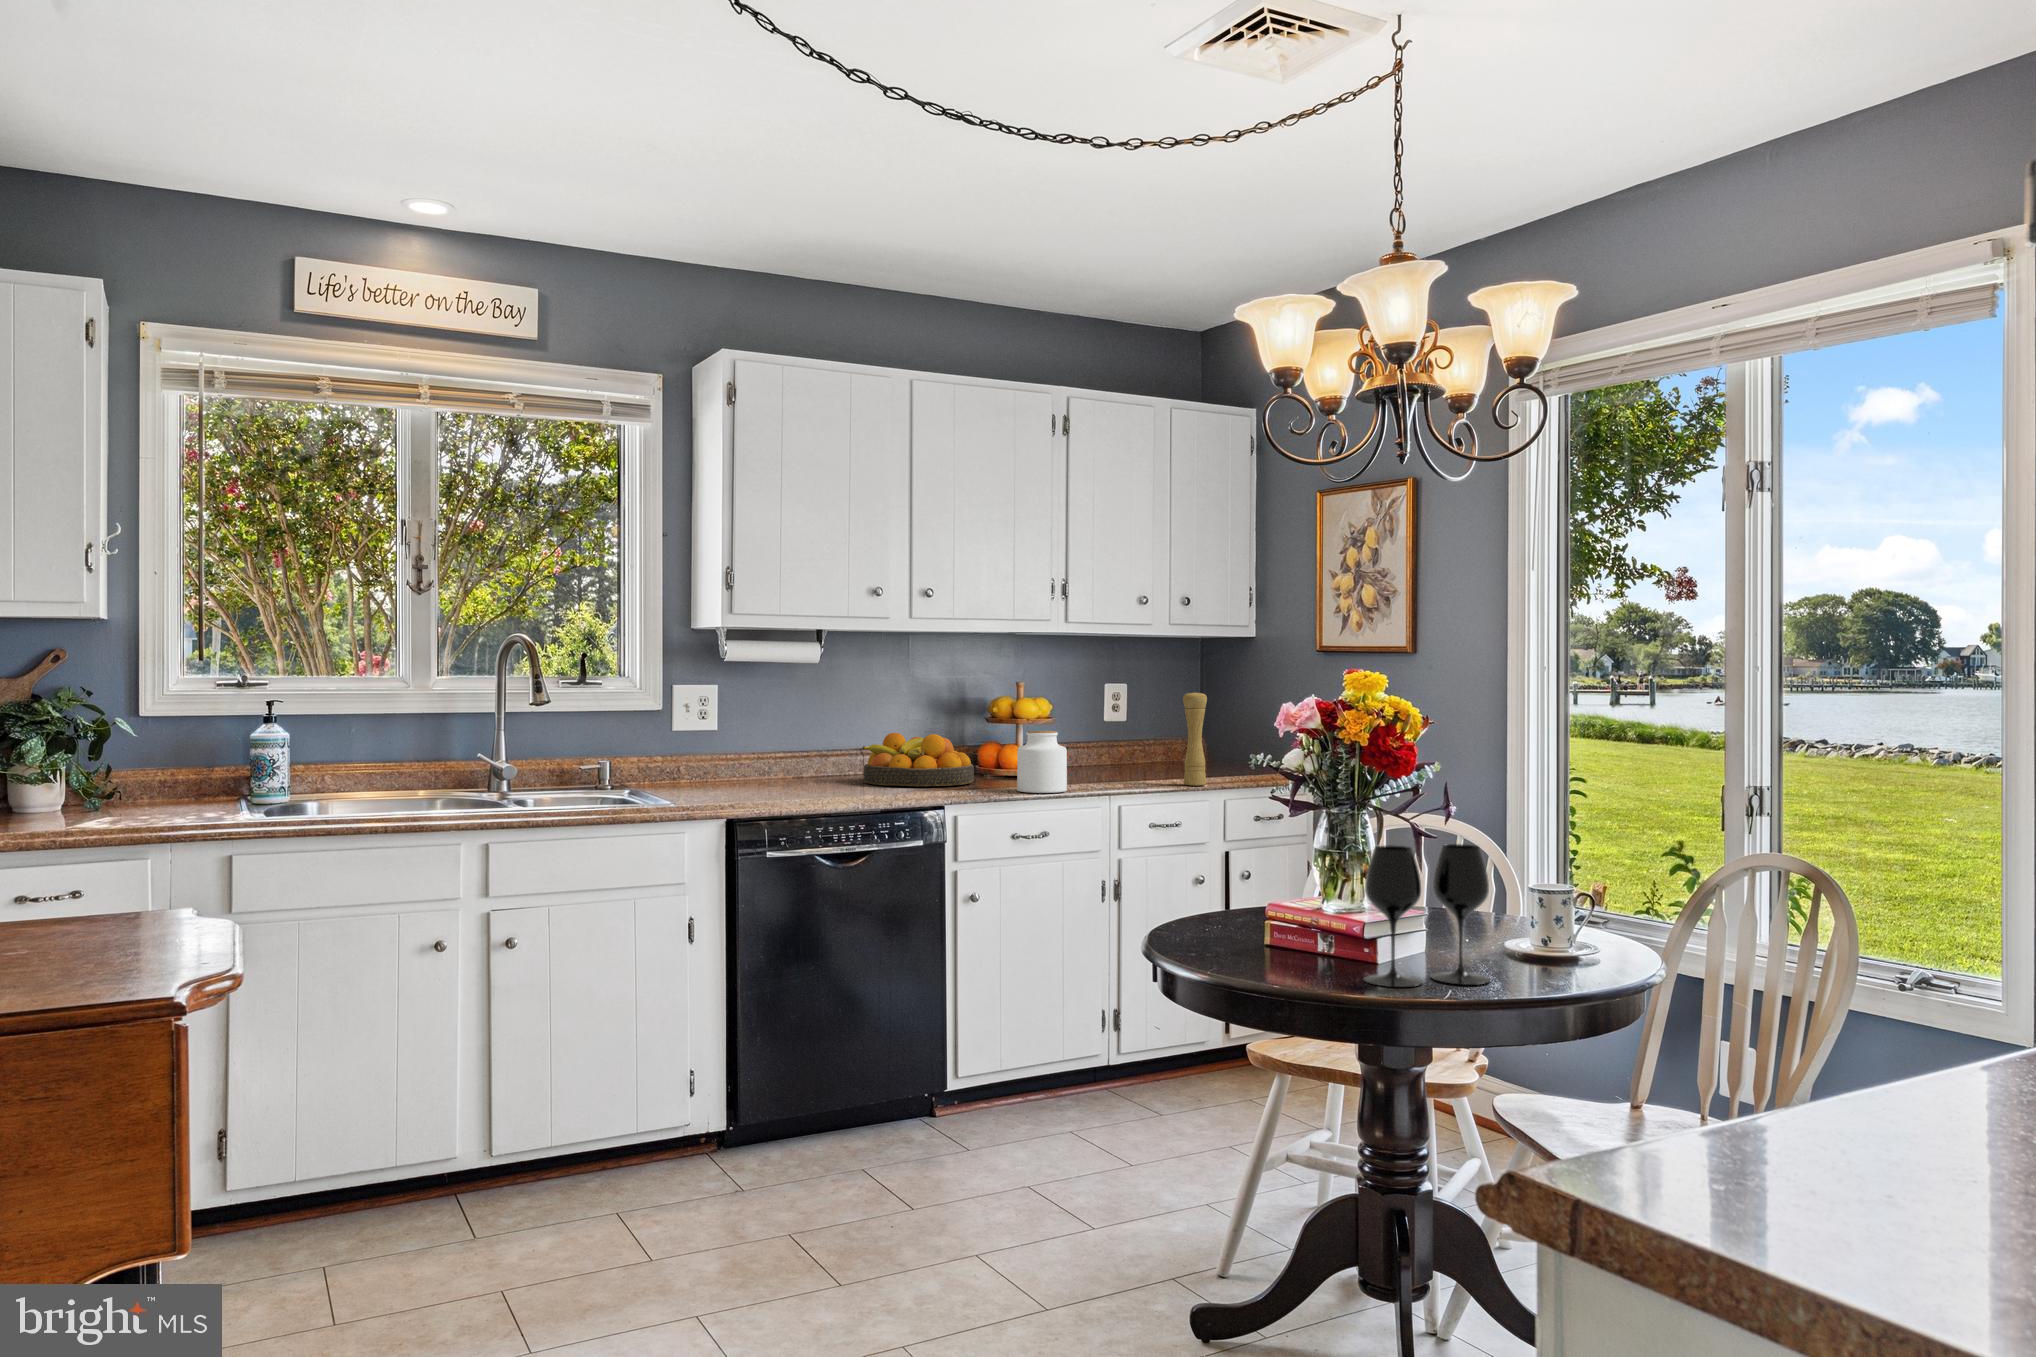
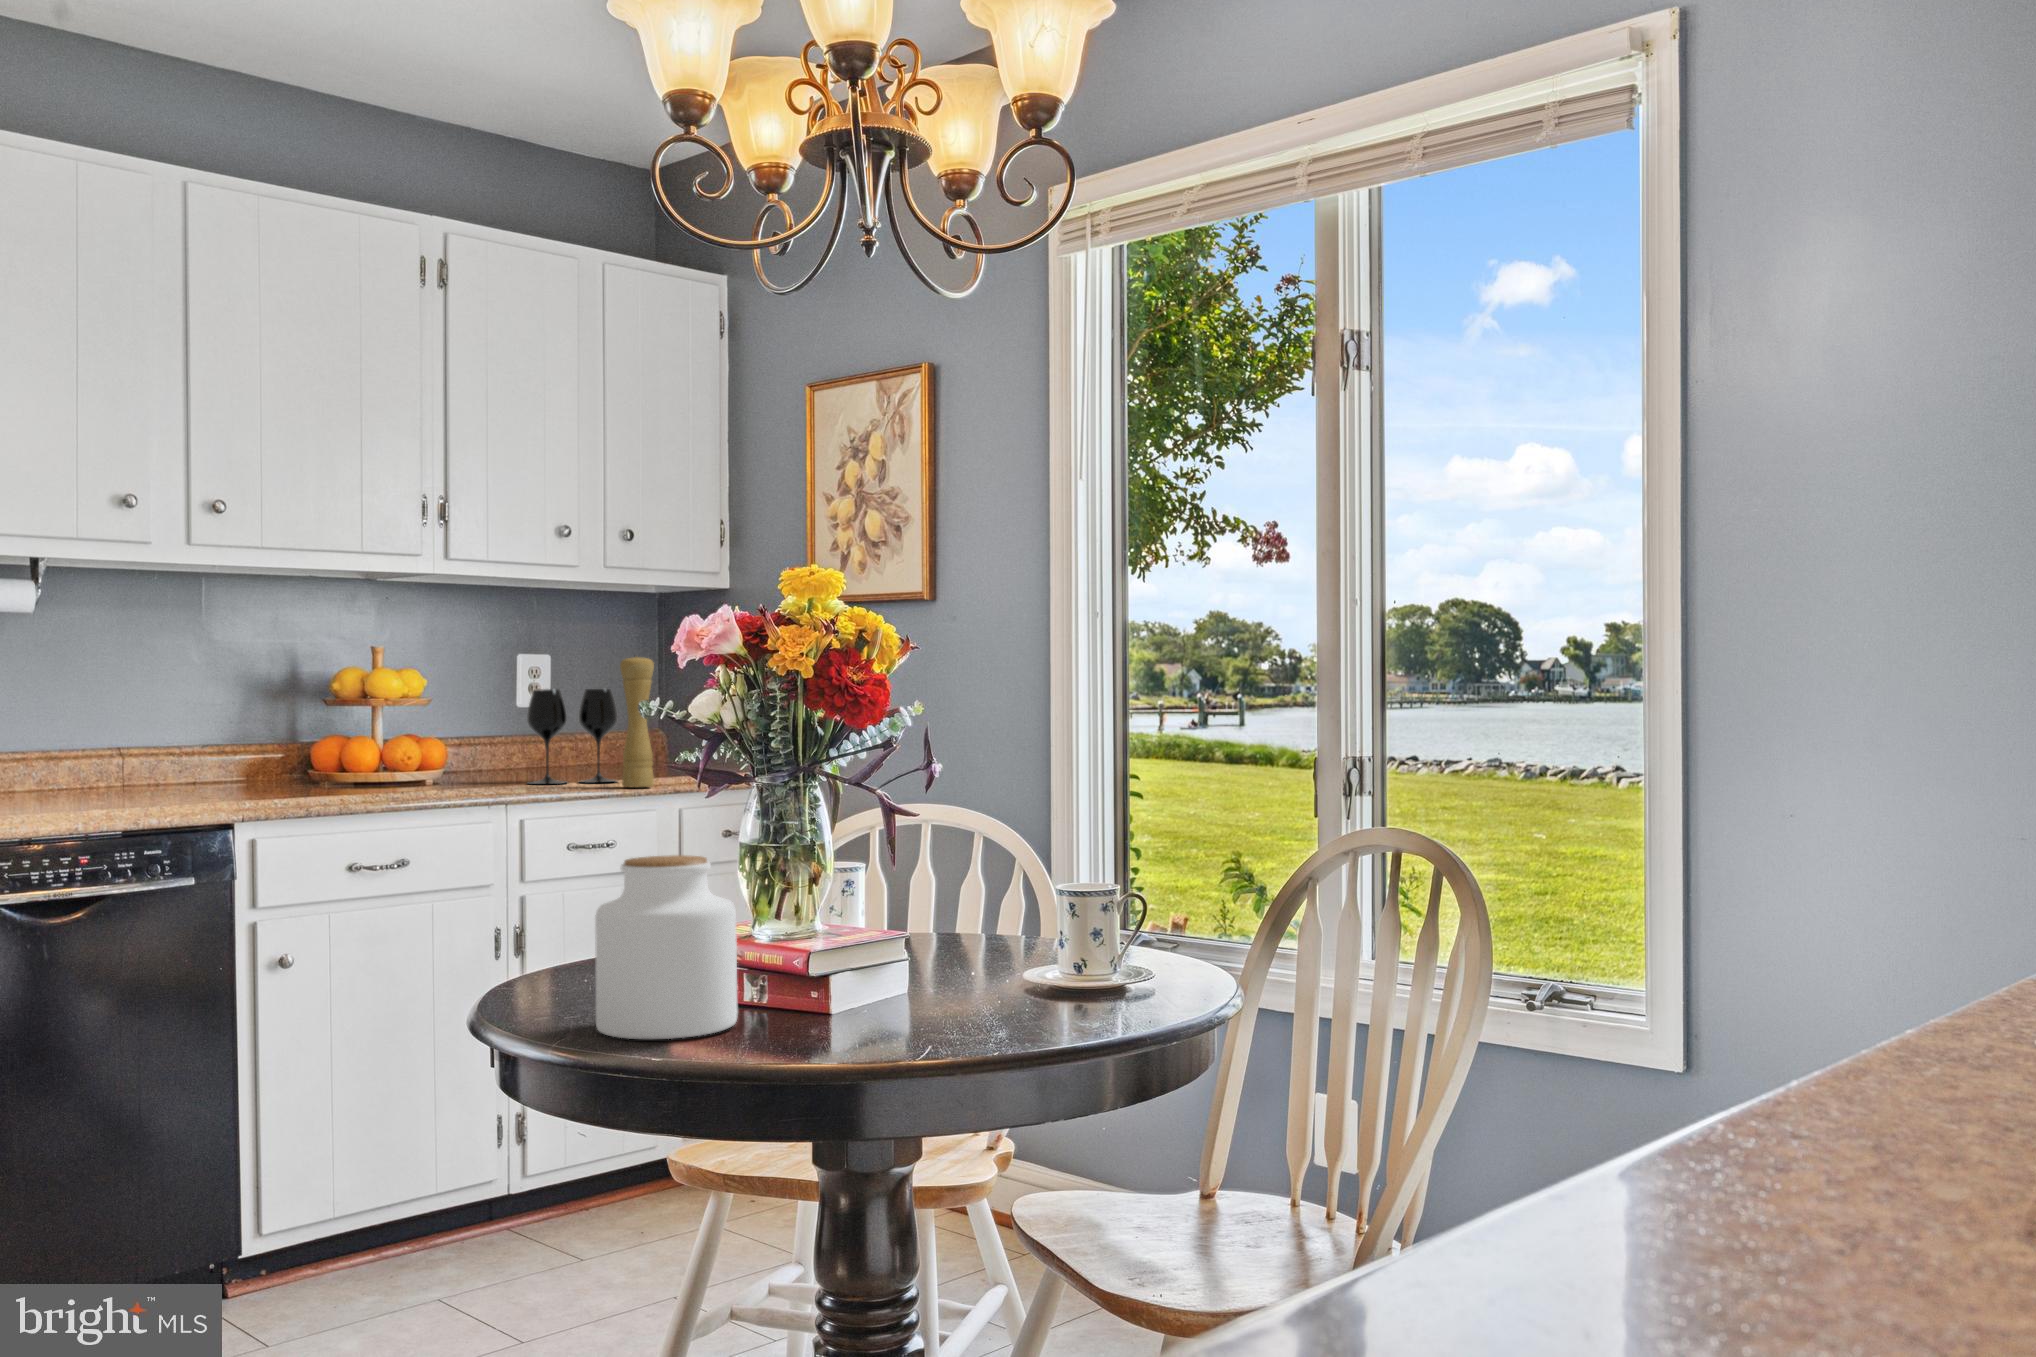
jar: present [1017,731,1067,793] -> present [595,855,738,1039]
fruit bowl: present [862,733,974,786] -> none [111,720,301,799]
wine glass: present [1364,844,1490,987] -> present [527,689,618,784]

